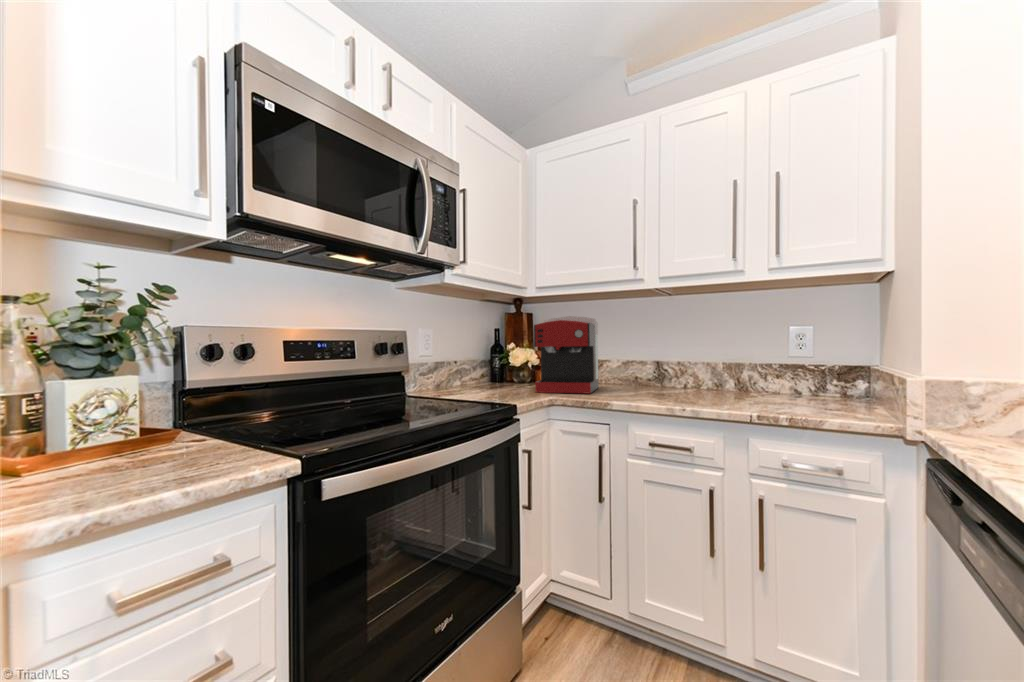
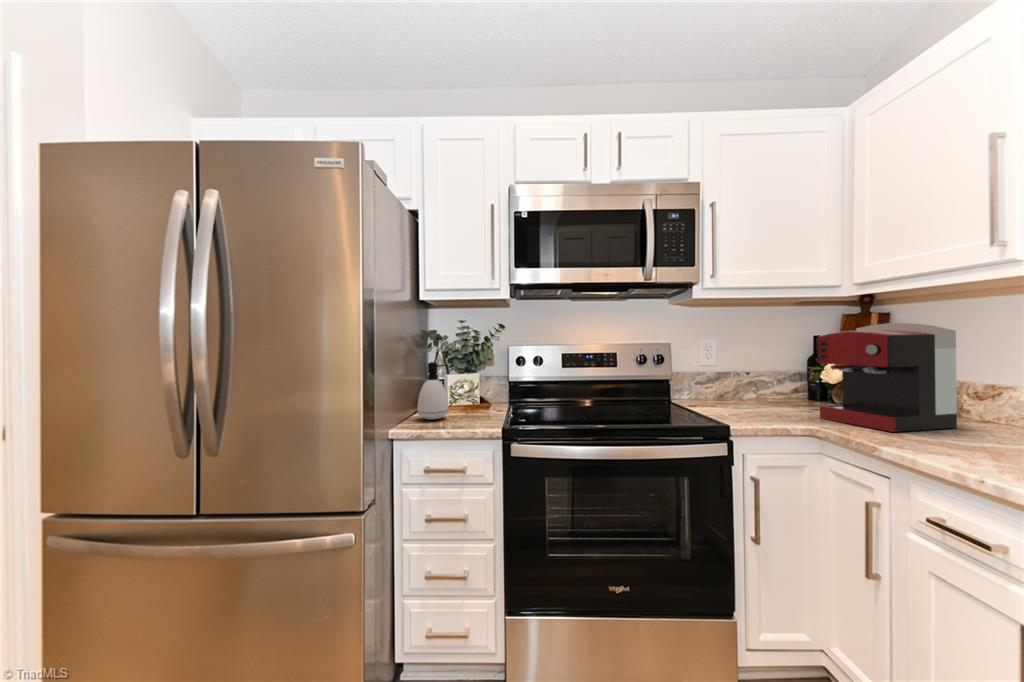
soap dispenser: none [55,346,154,480] -> present [417,362,448,419]

